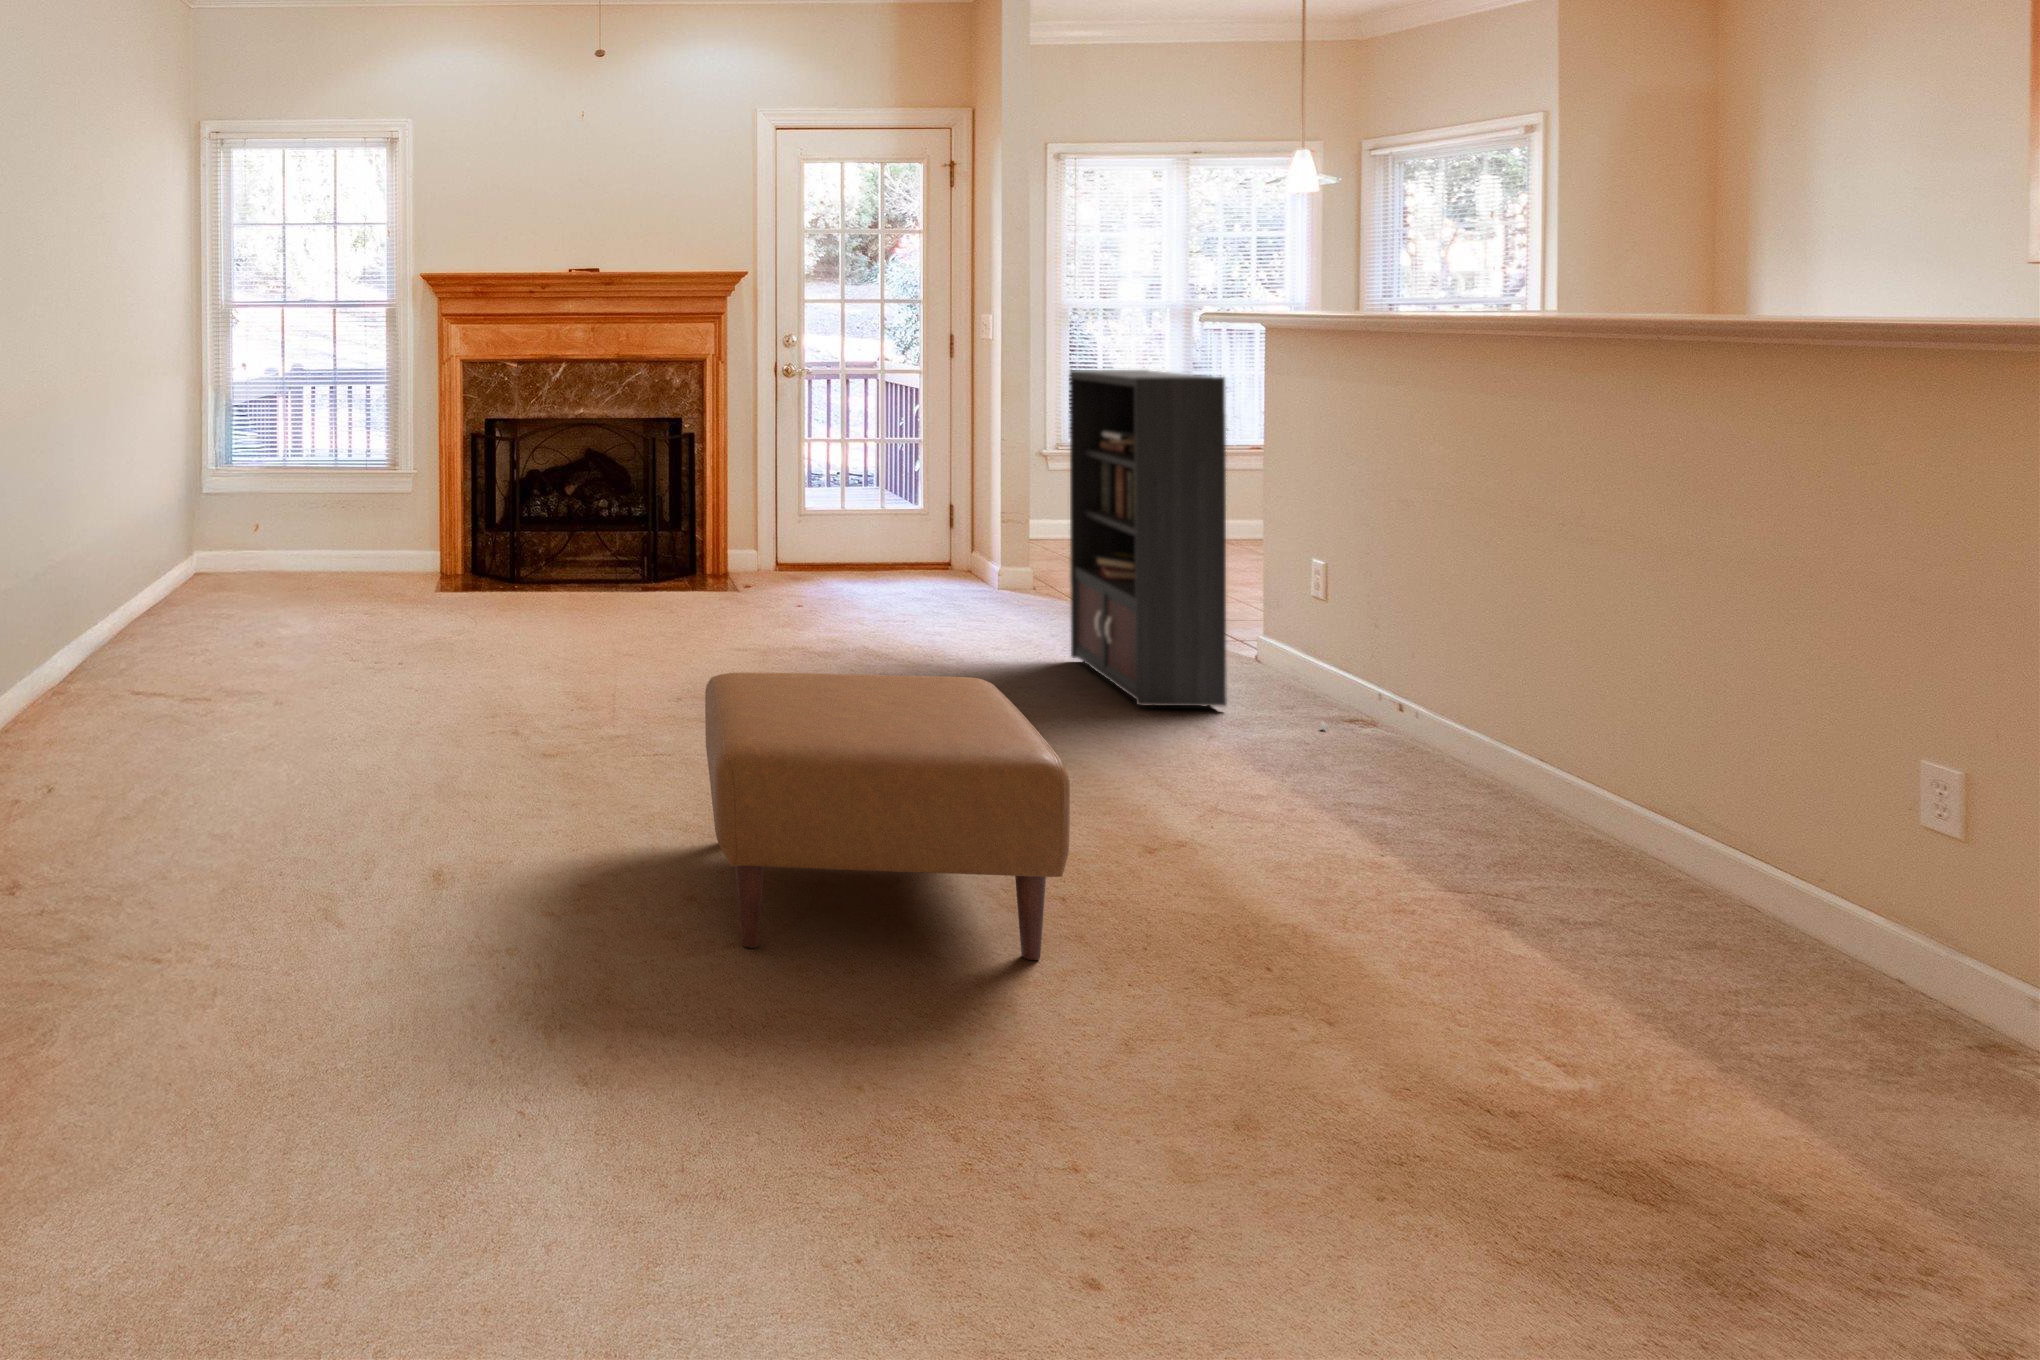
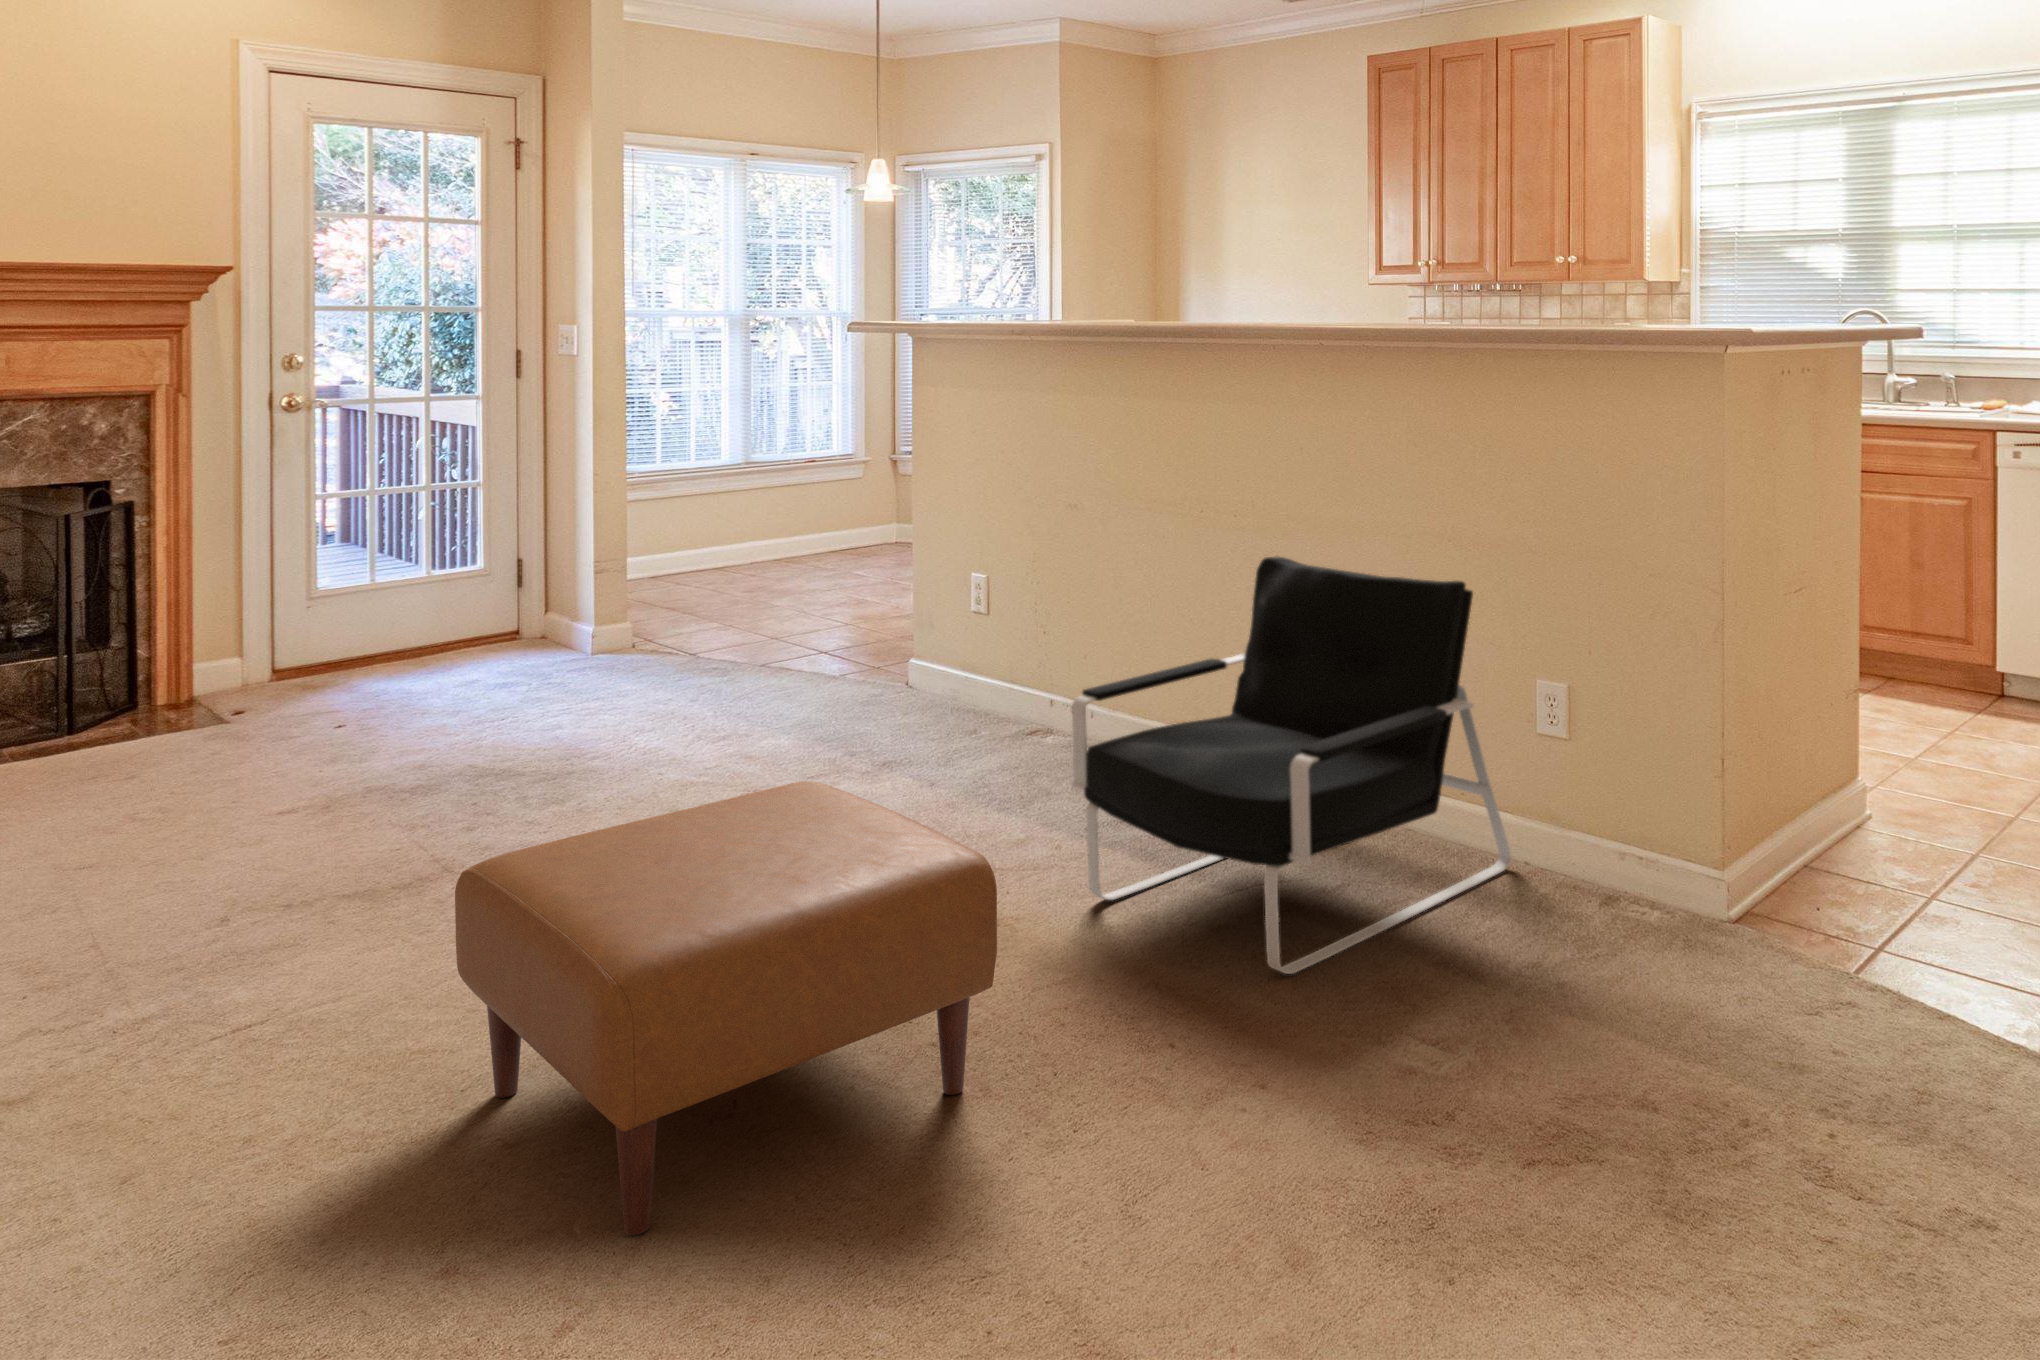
bookcase: present [1069,370,1326,730] -> none [736,393,1016,764]
armchair: none [1271,560,1934,1016] -> present [1071,556,1511,974]

